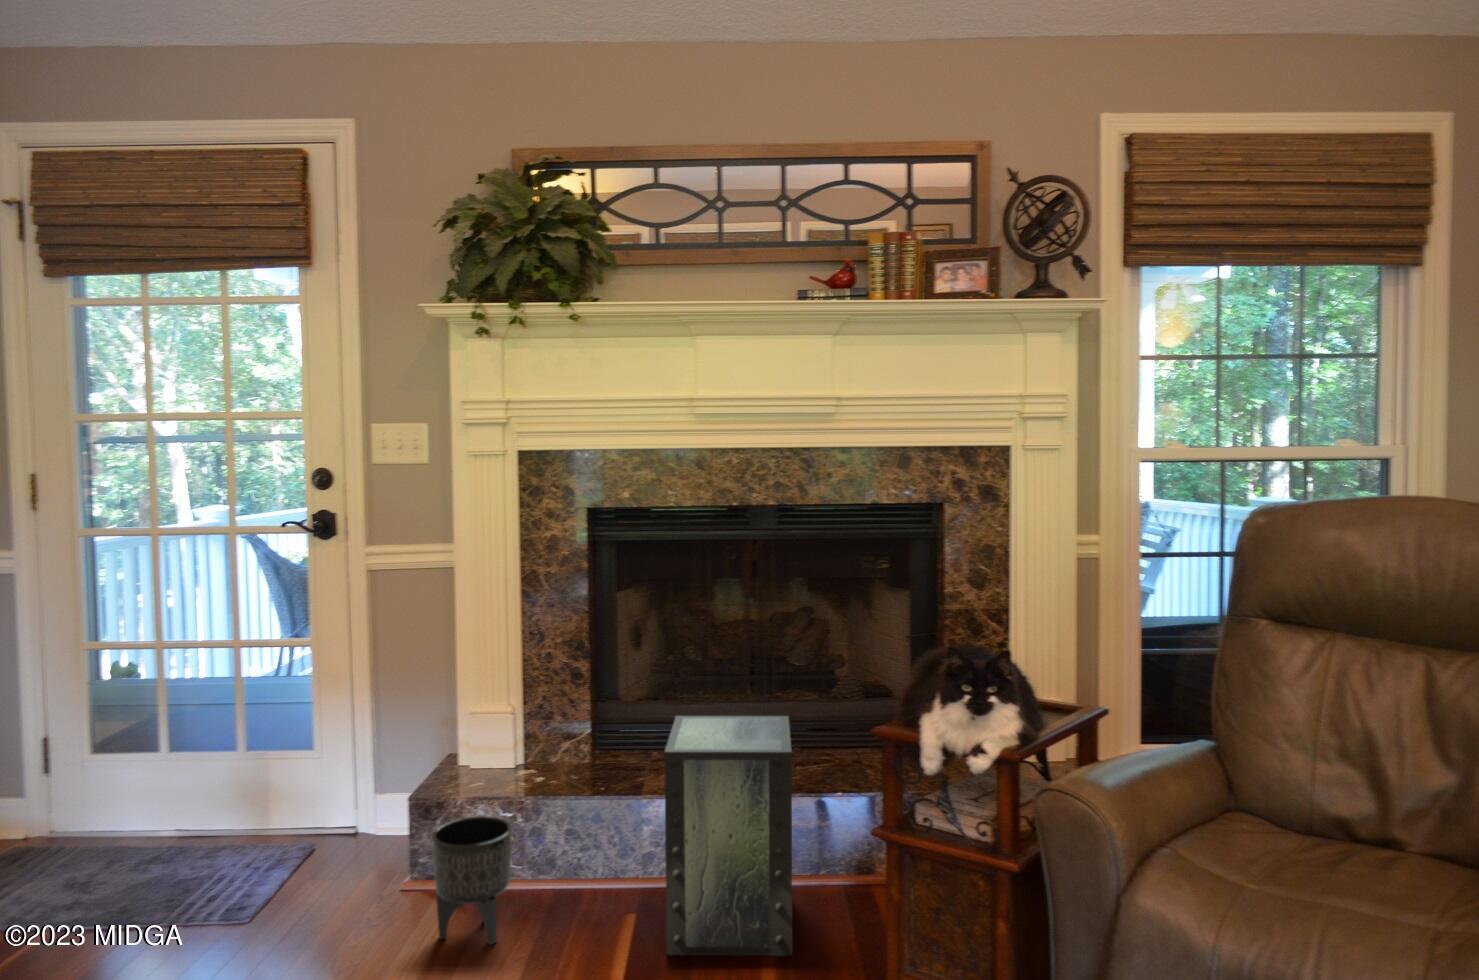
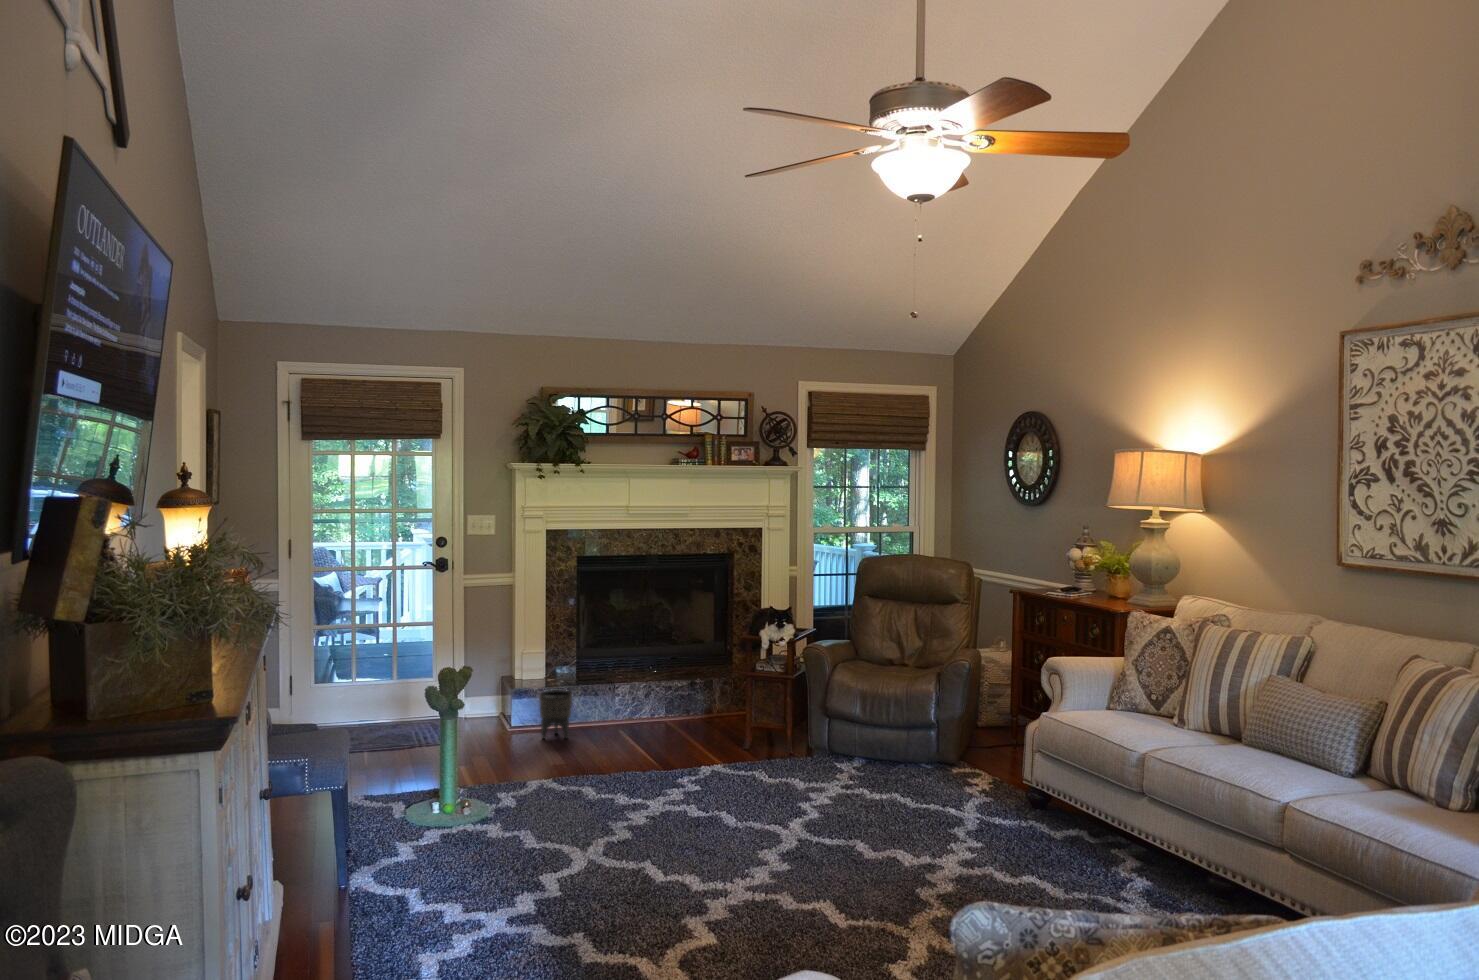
storage box: present [664,716,792,956] -> none [631,643,690,736]

